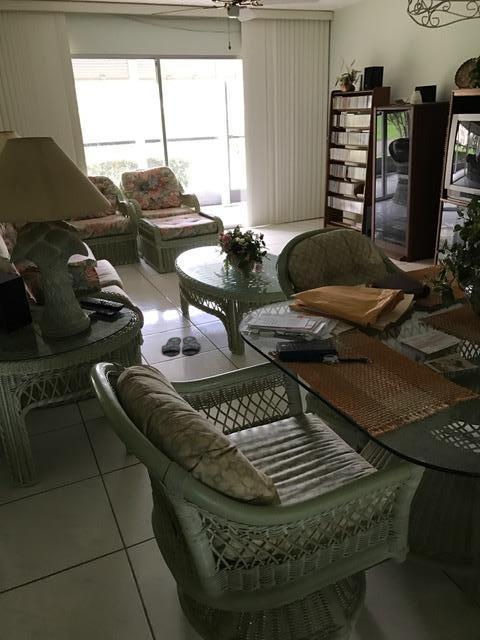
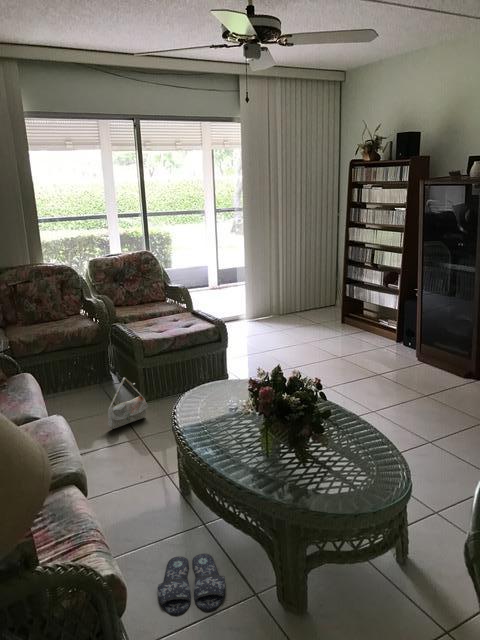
bag: none [136,251,164,286] -> present [108,378,148,429]

